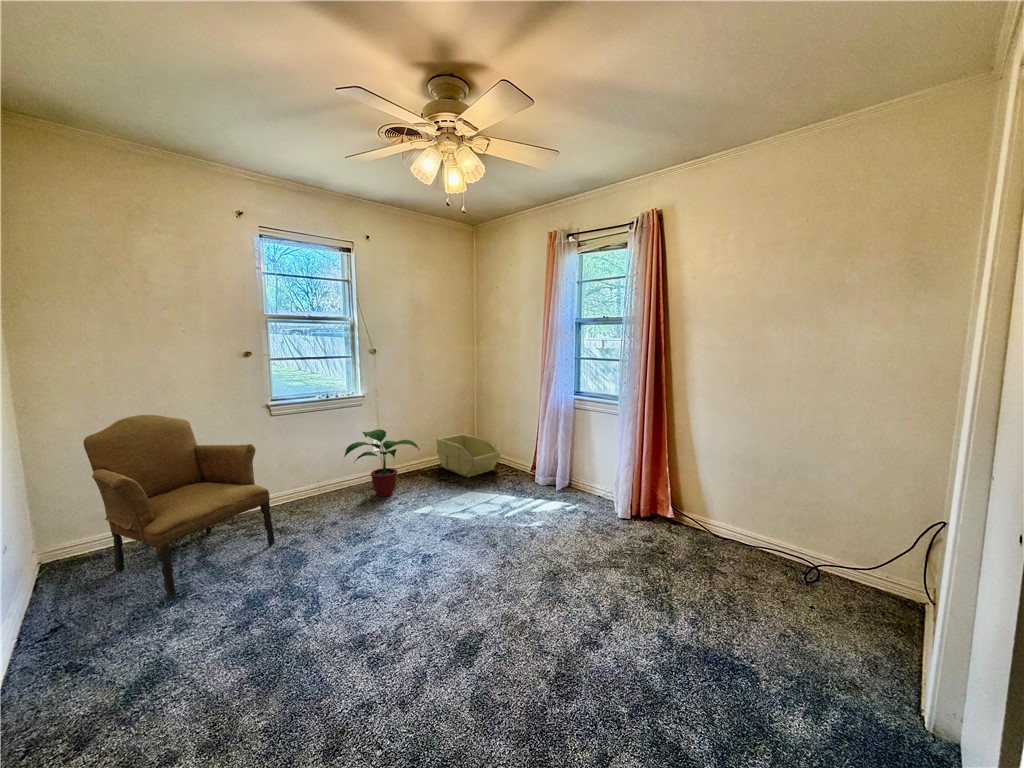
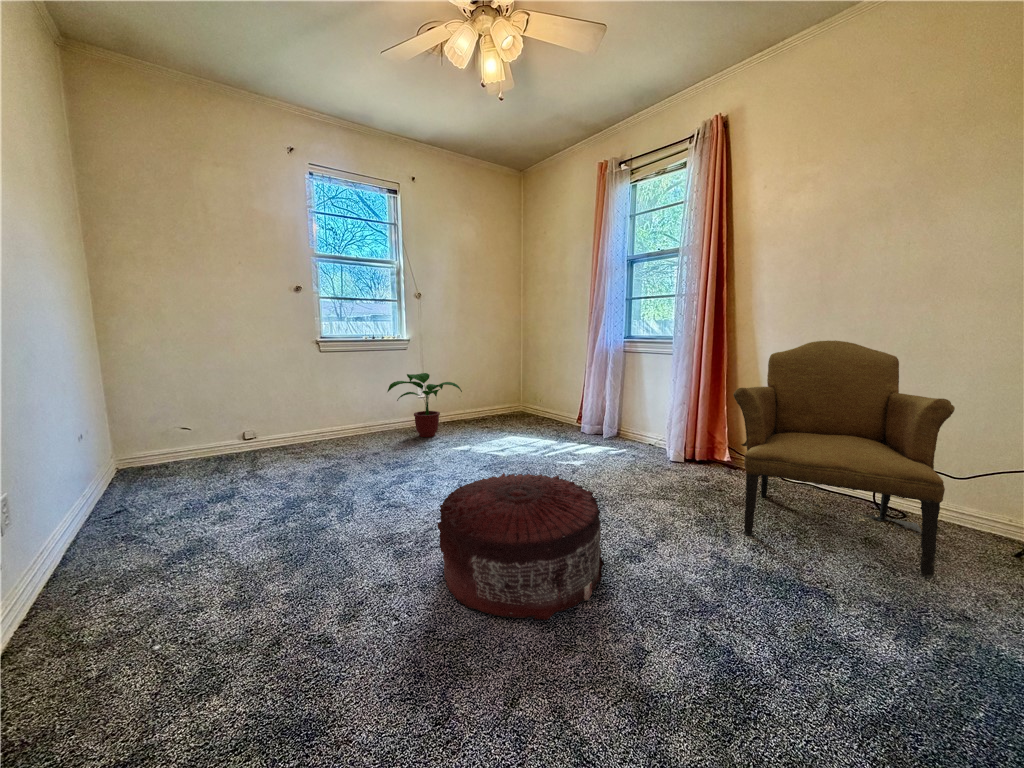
armchair: present [84,415,275,597] -> present [733,340,955,578]
storage bin: present [437,434,500,477] -> none [481,388,545,427]
pouf: none [413,567,569,734] -> present [437,473,605,620]

